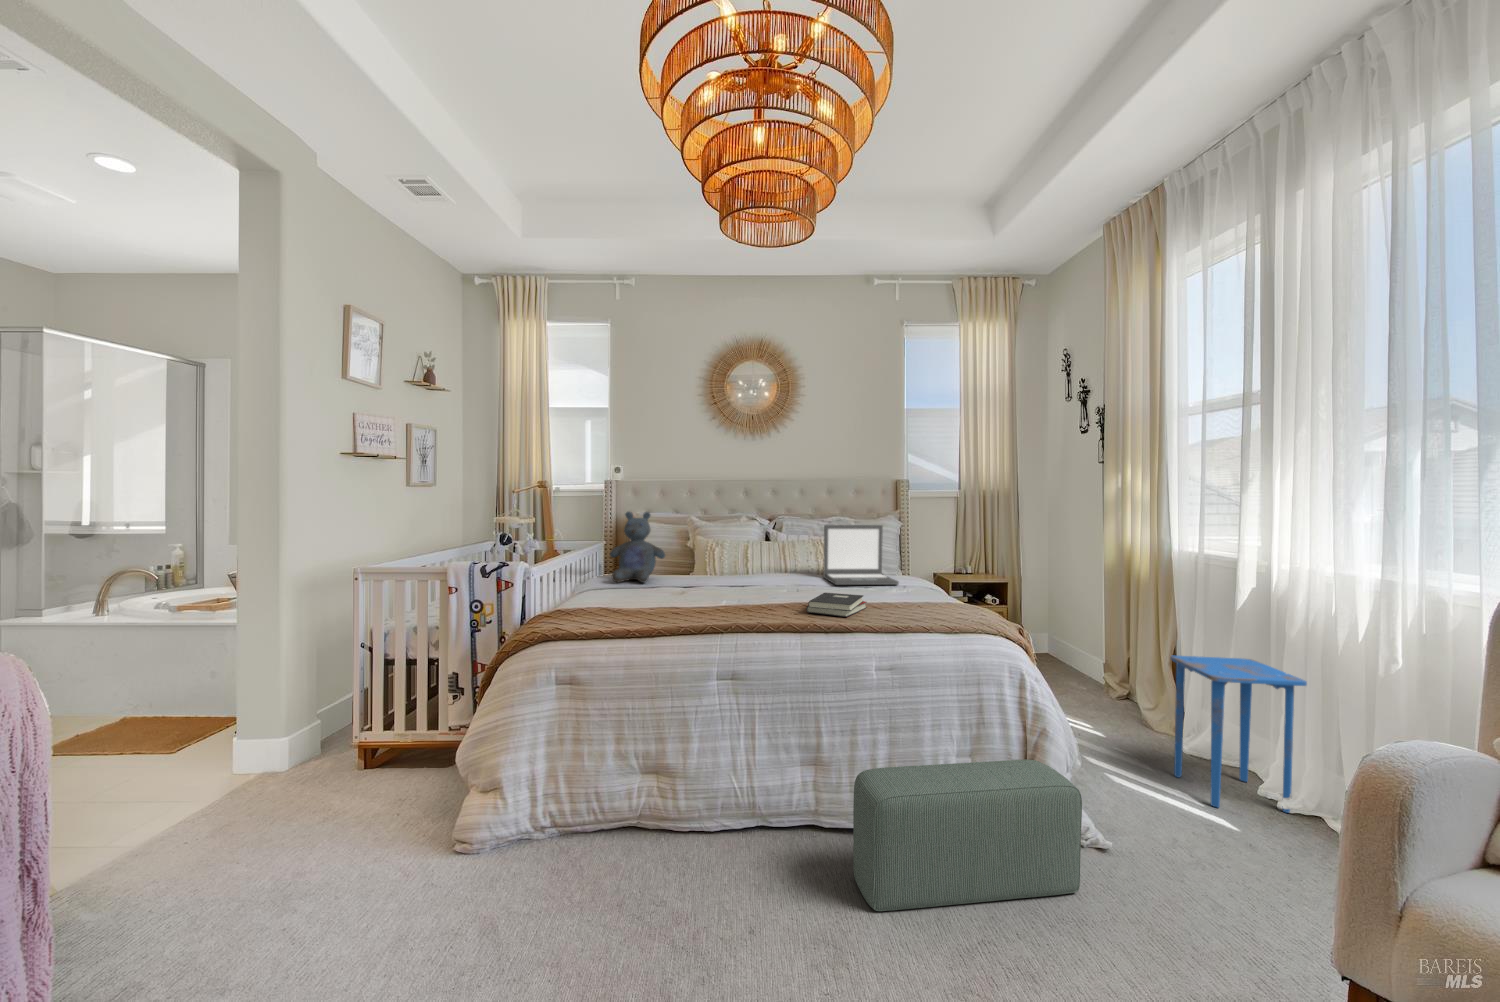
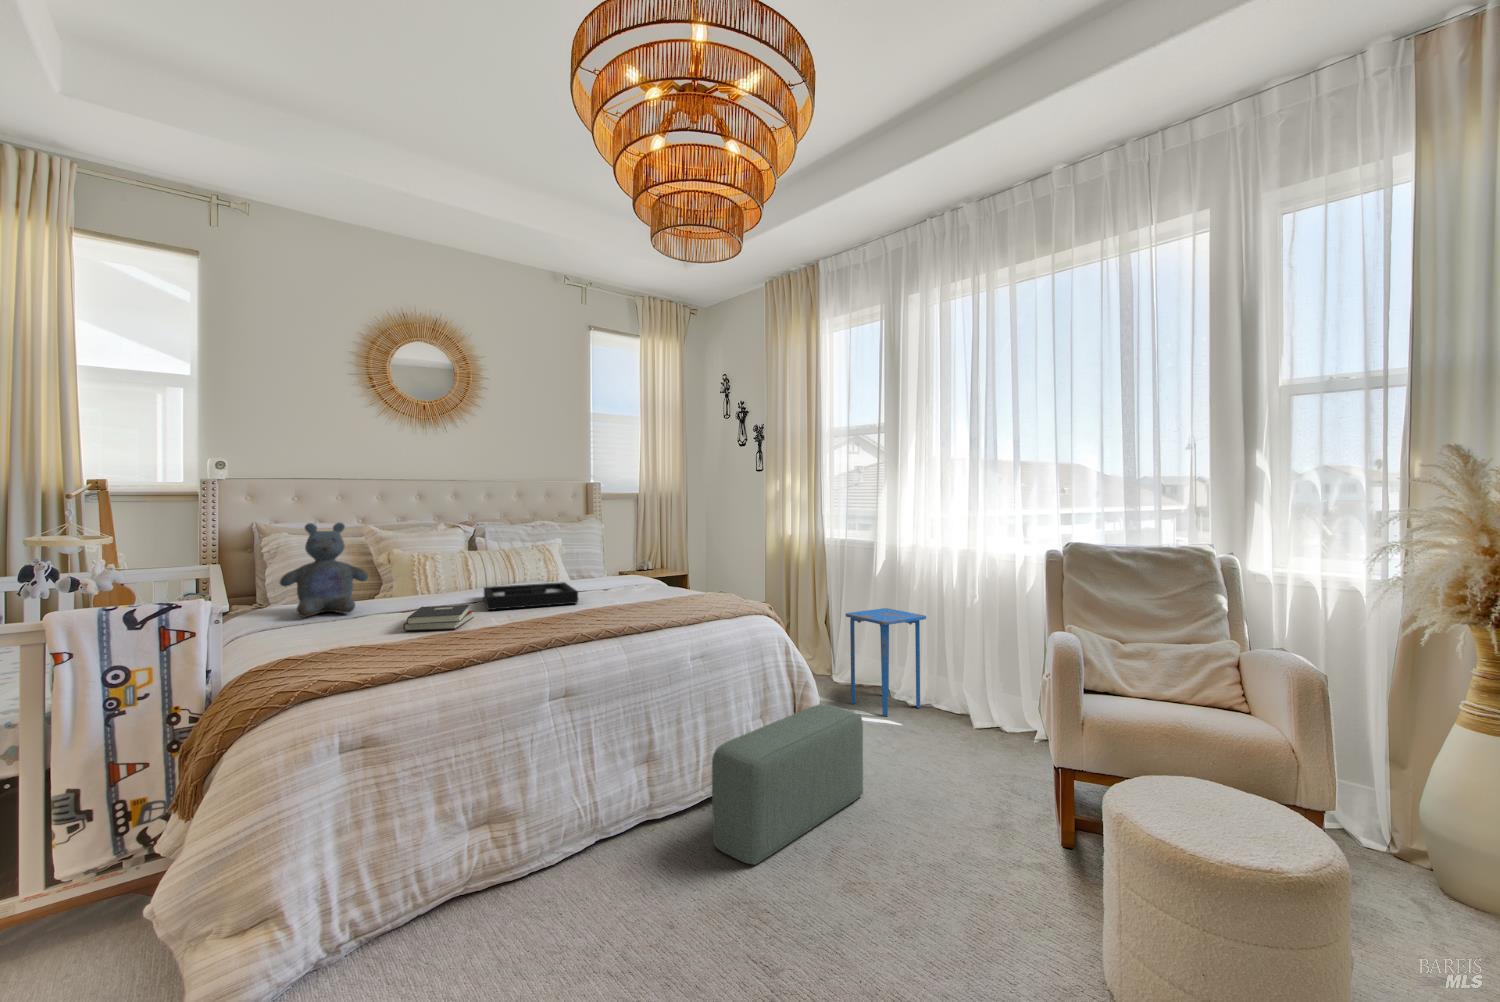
laptop: present [823,525,899,585] -> none [556,527,640,590]
decorative tray: none [730,573,818,598] -> present [484,582,578,610]
hardback book: present [806,593,867,617] -> present [403,605,473,631]

